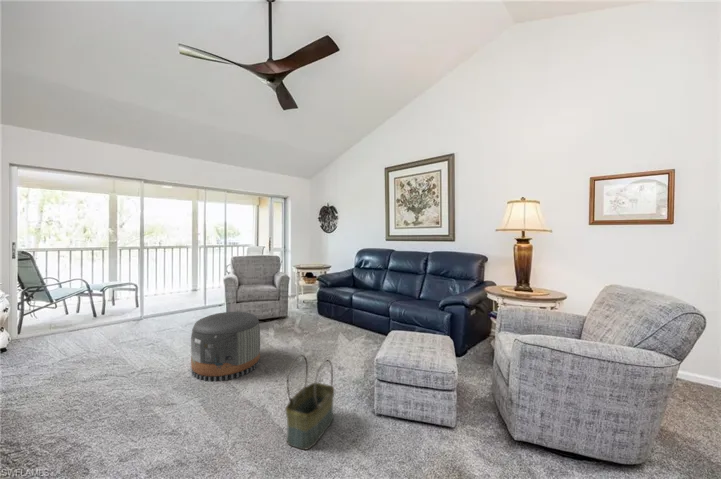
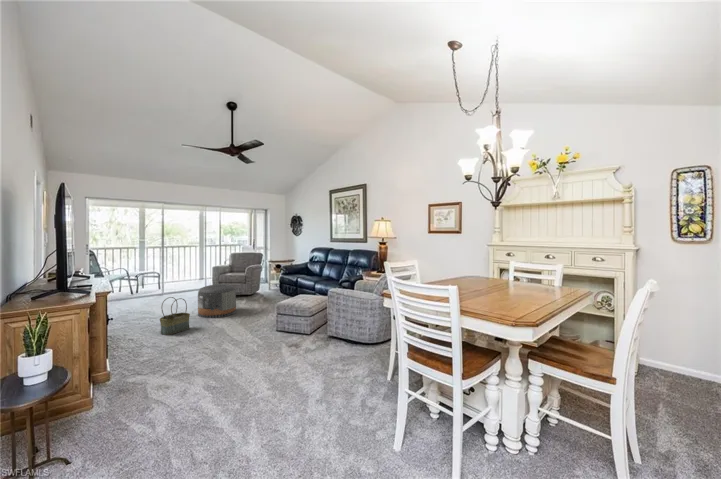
basket: present [286,355,334,449] -> present [160,297,190,335]

